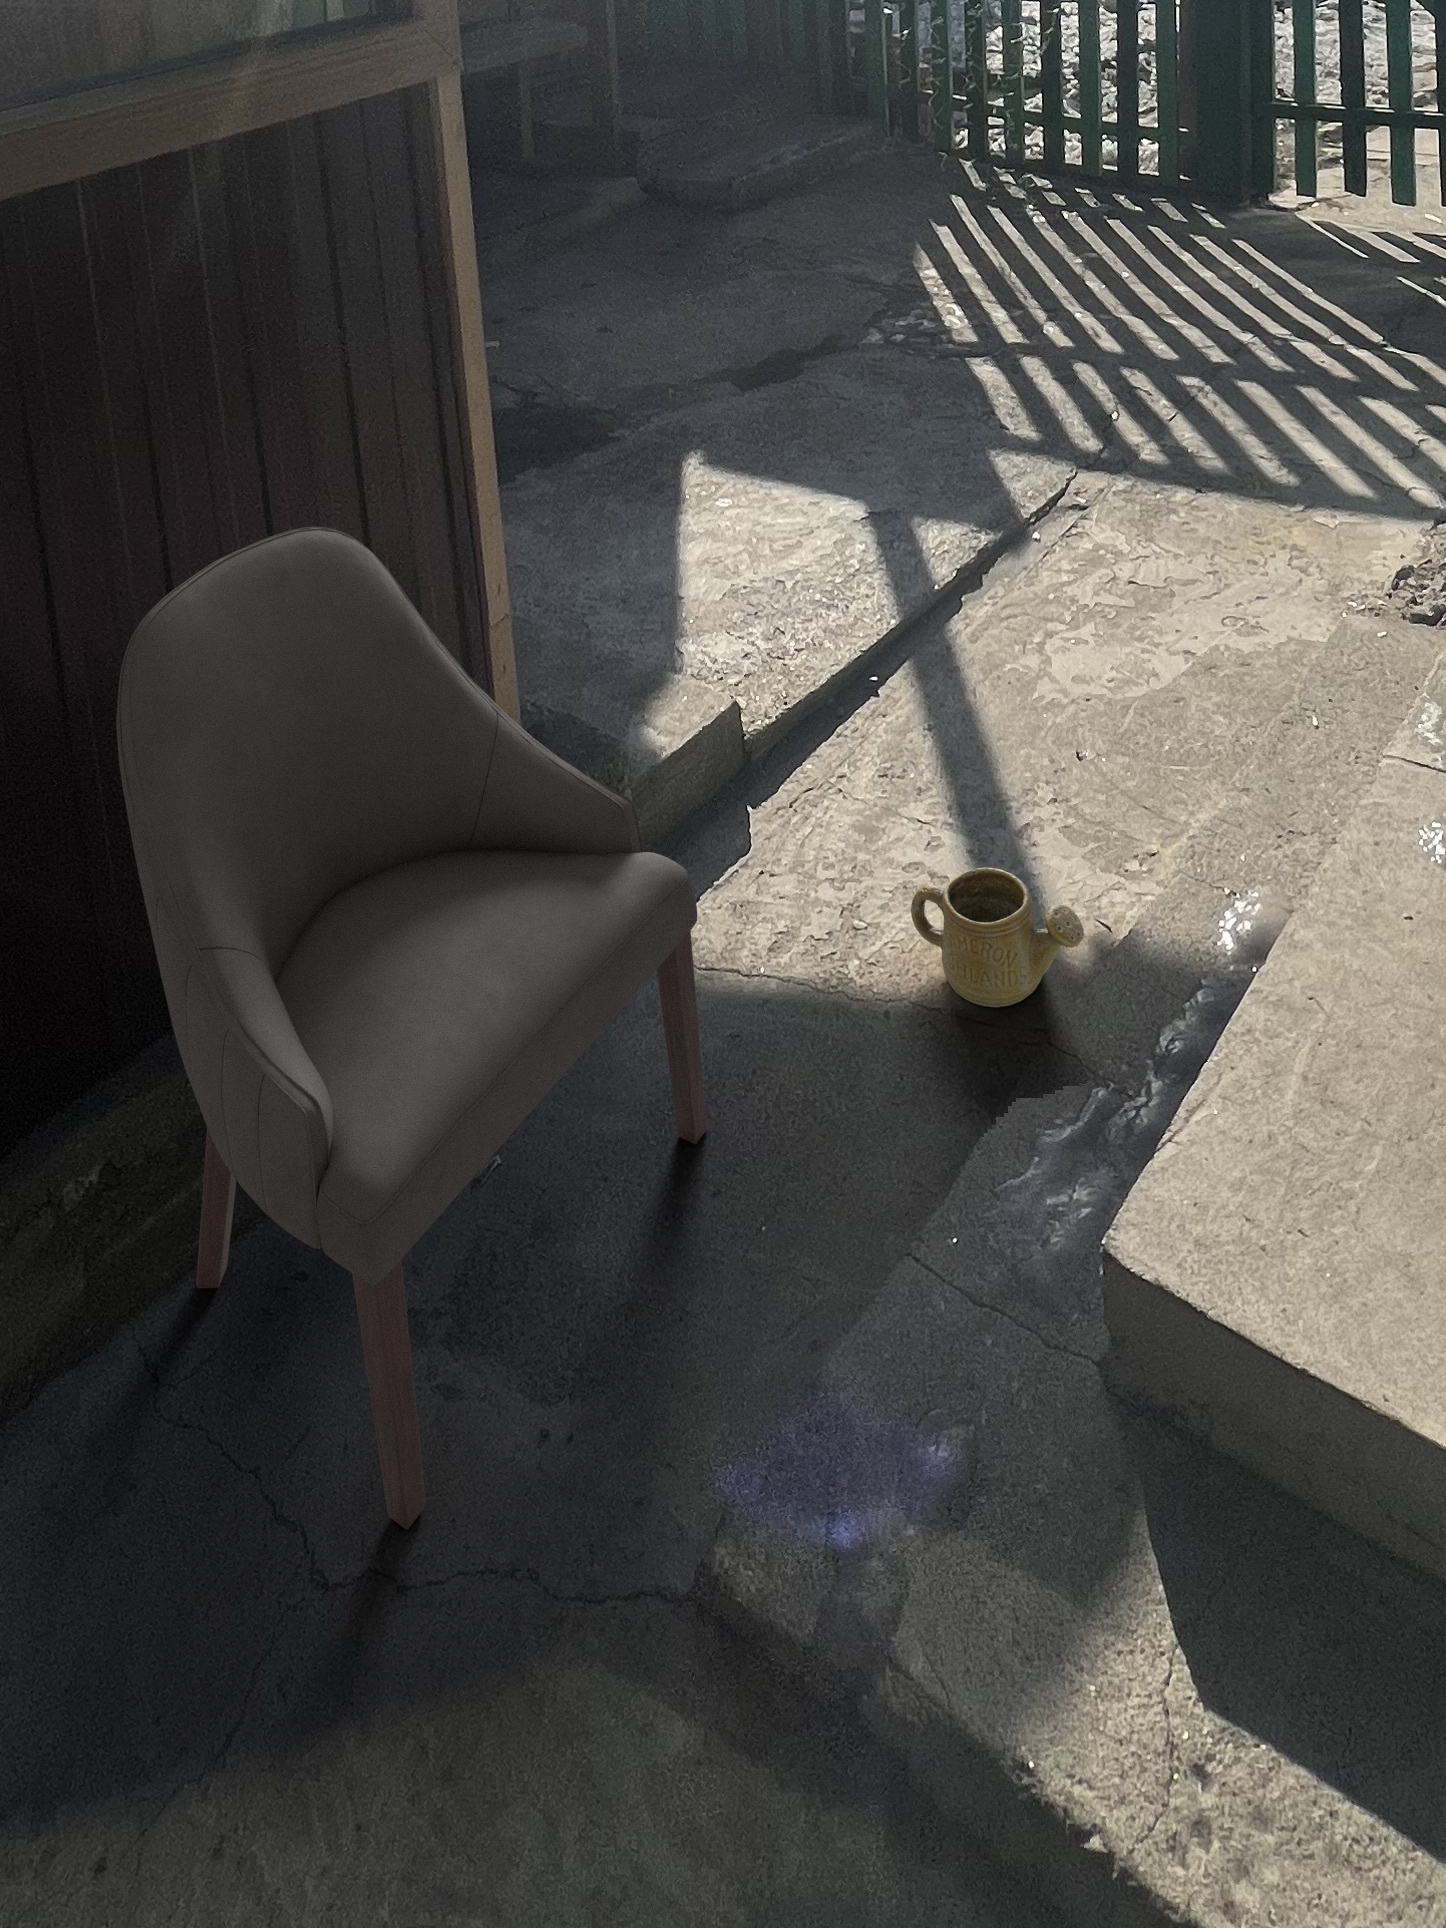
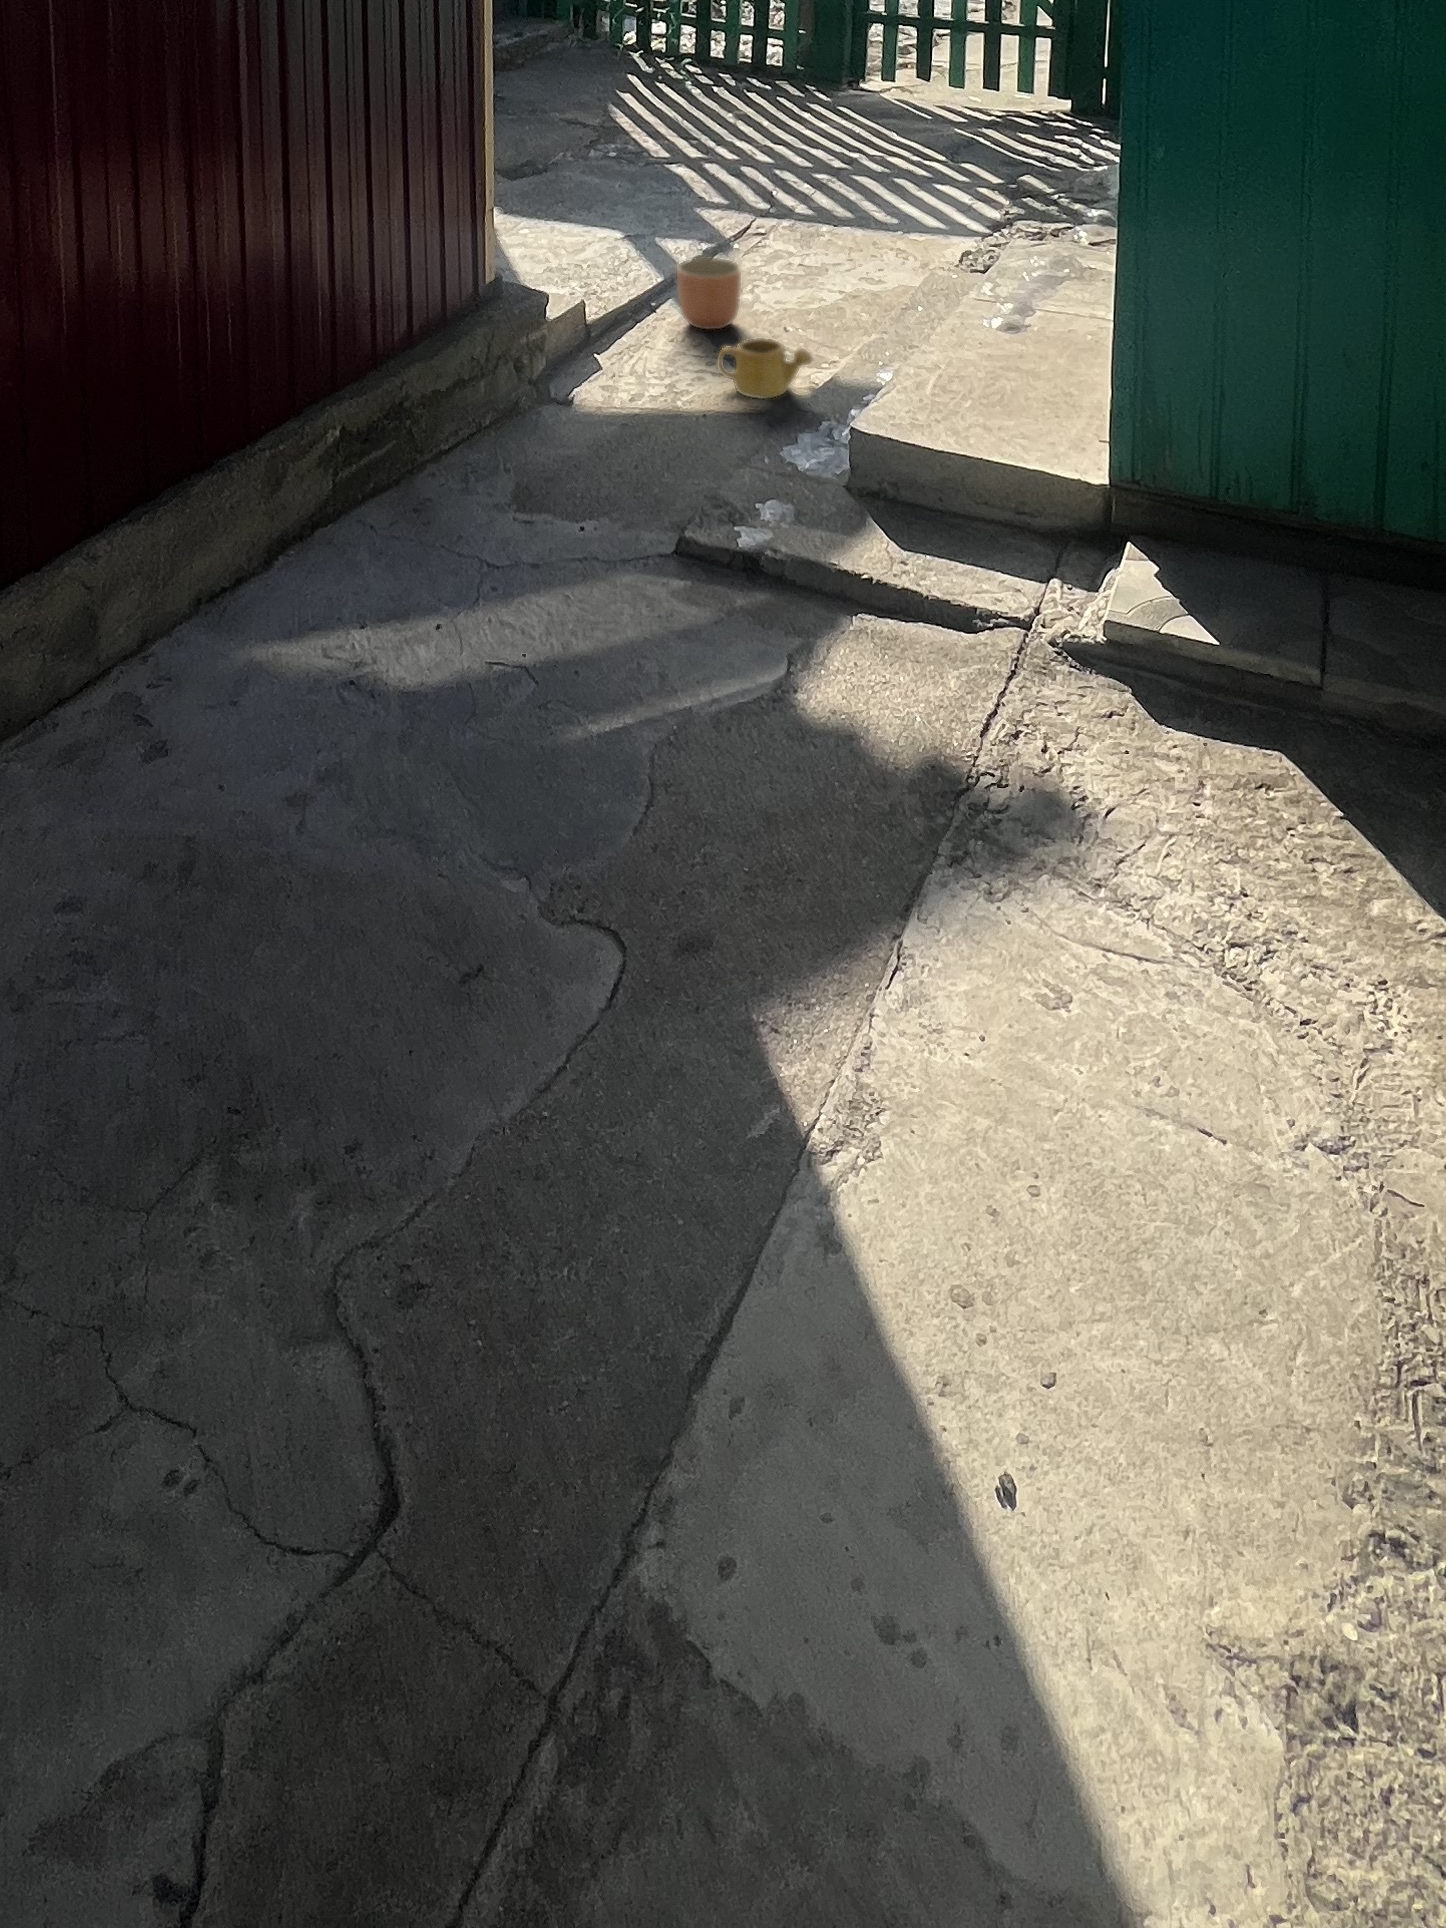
chair: present [116,527,707,1530] -> none [365,122,632,533]
planter: none [885,630,993,769] -> present [677,258,741,329]

